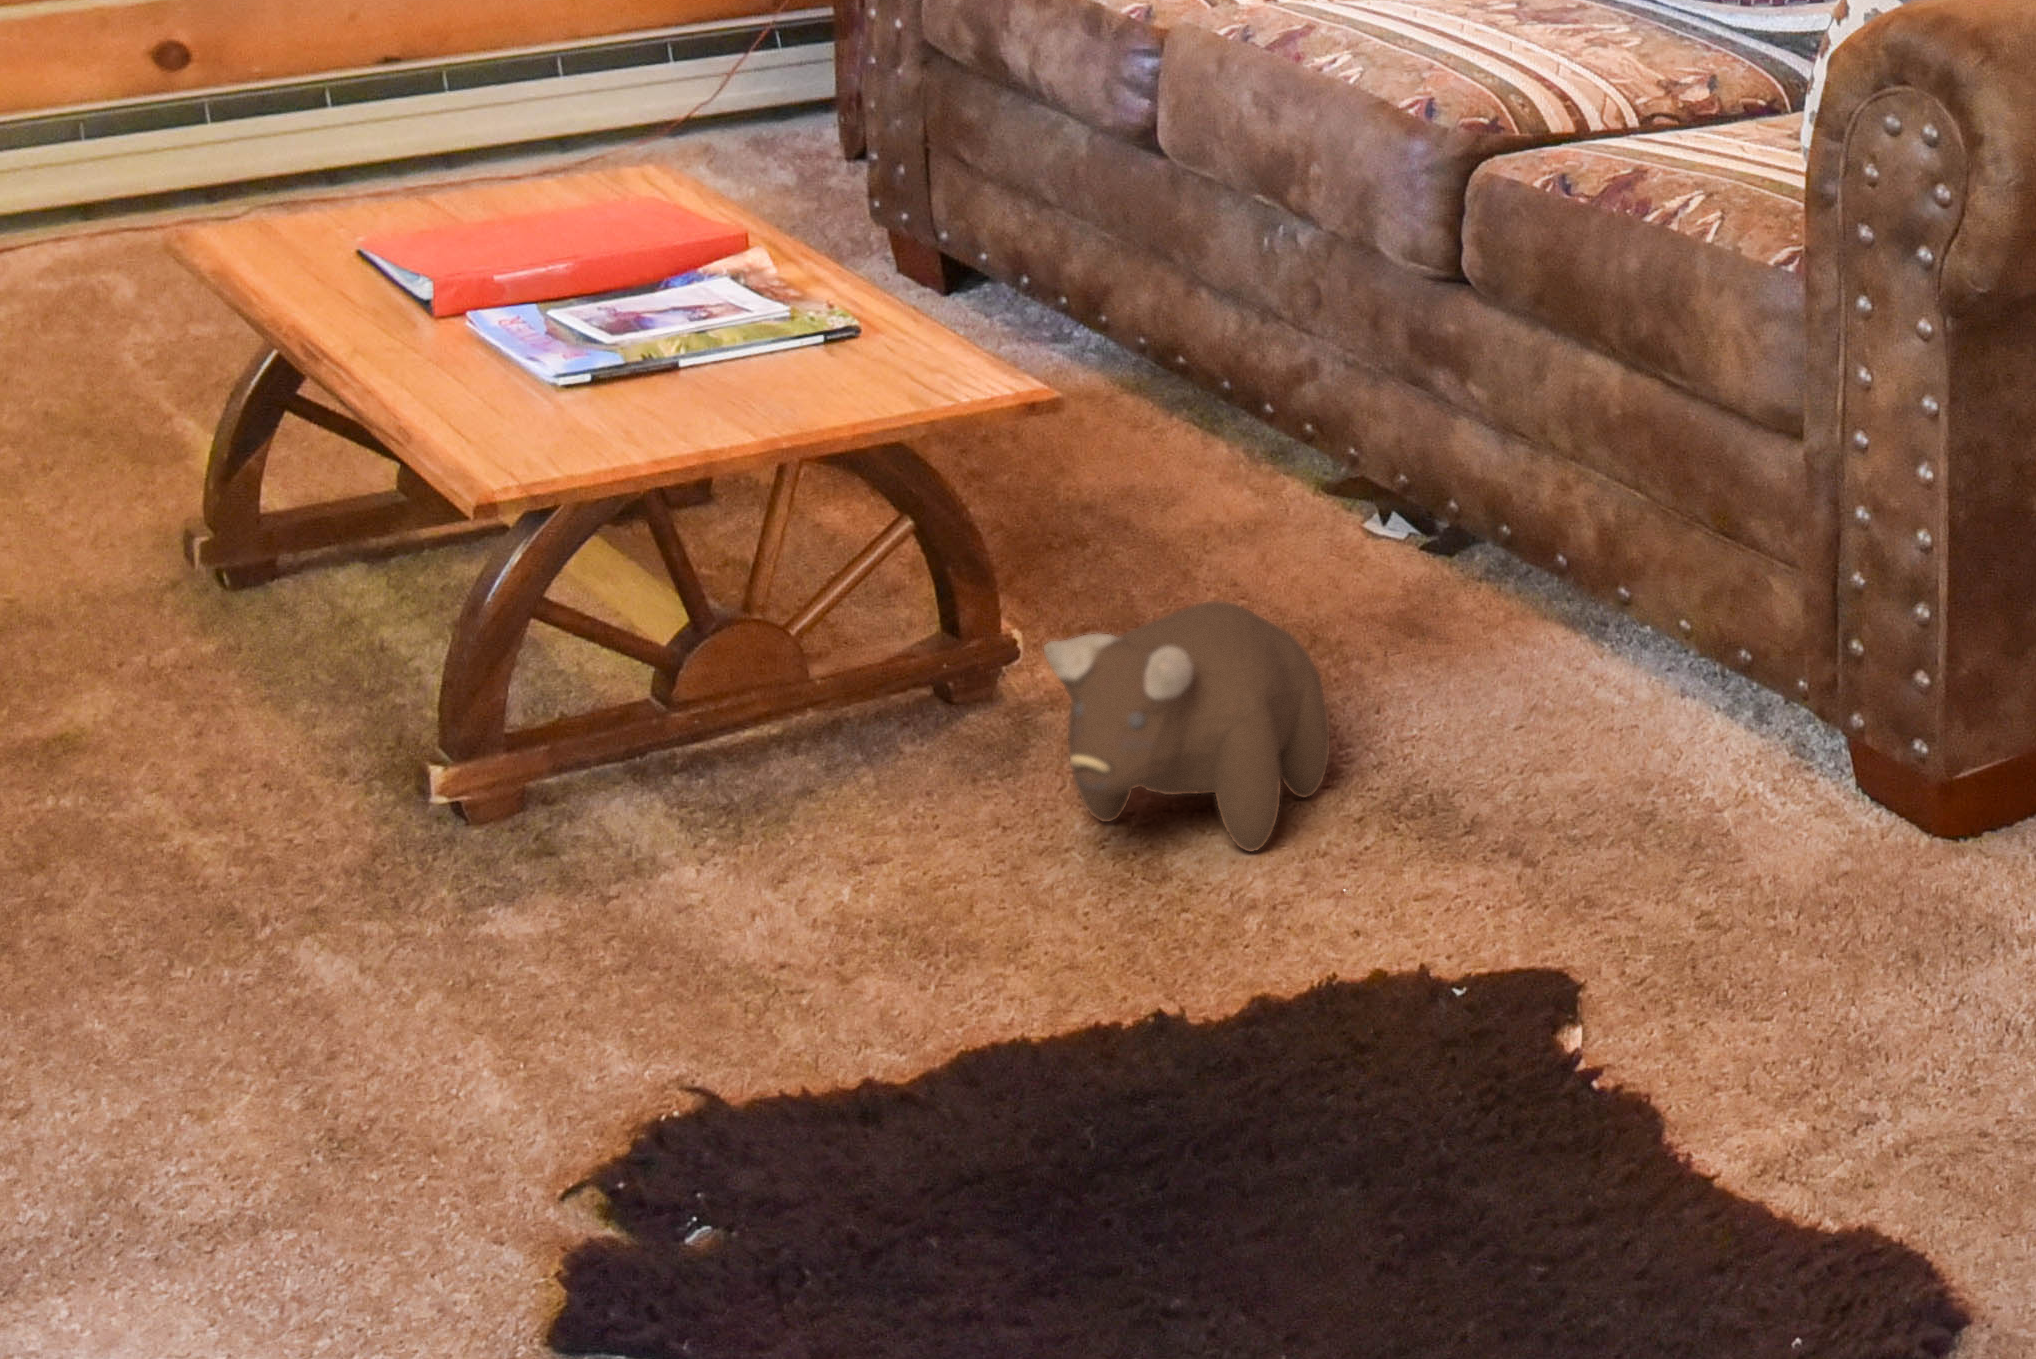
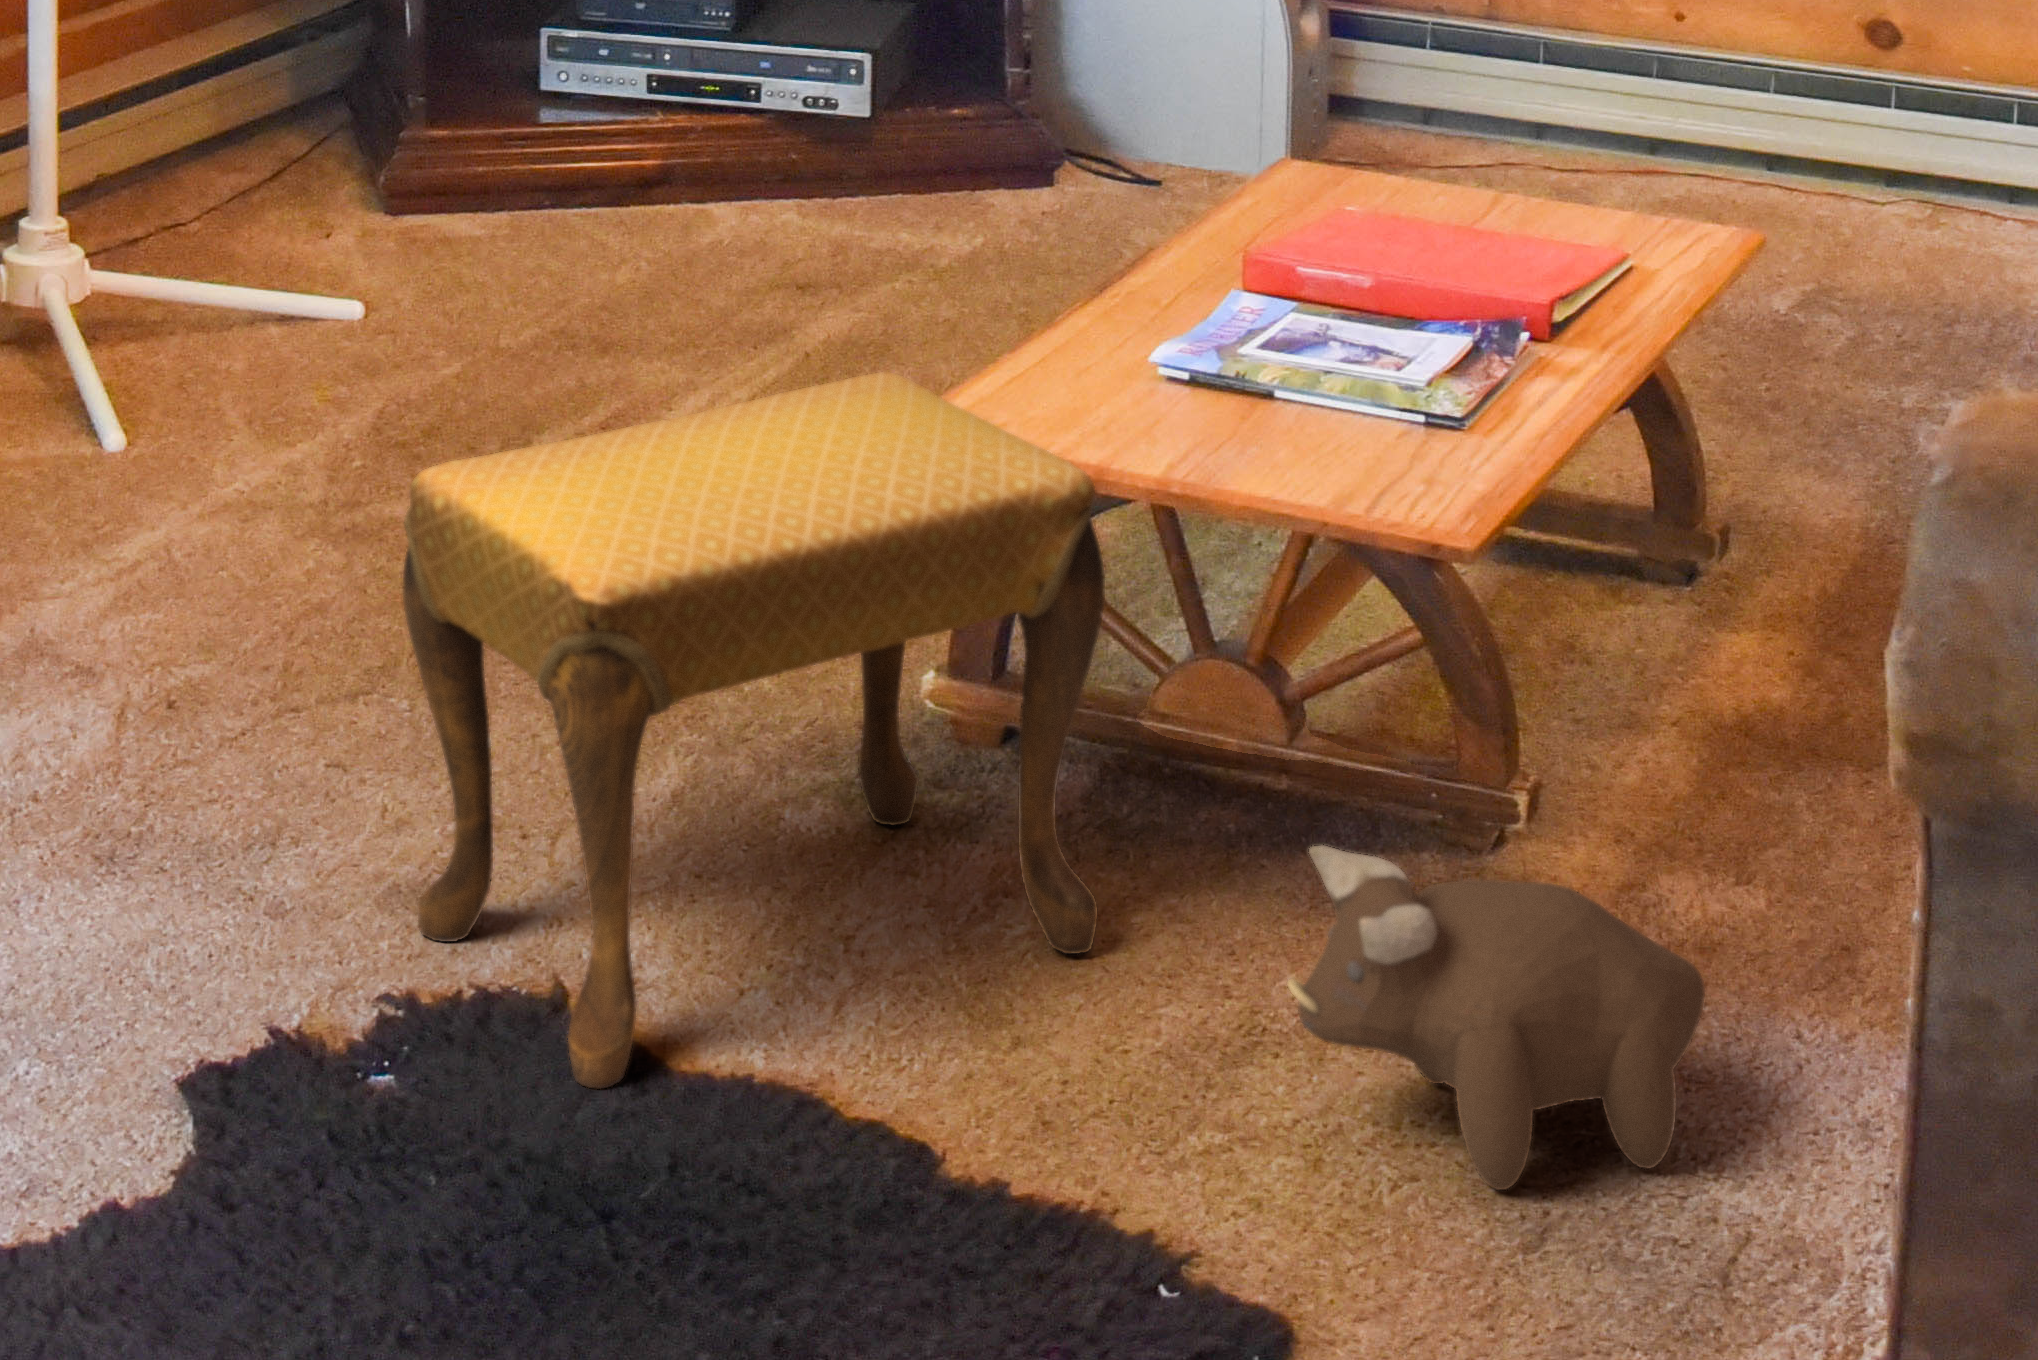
footstool: none [123,417,744,1143] -> present [403,372,1105,1089]

